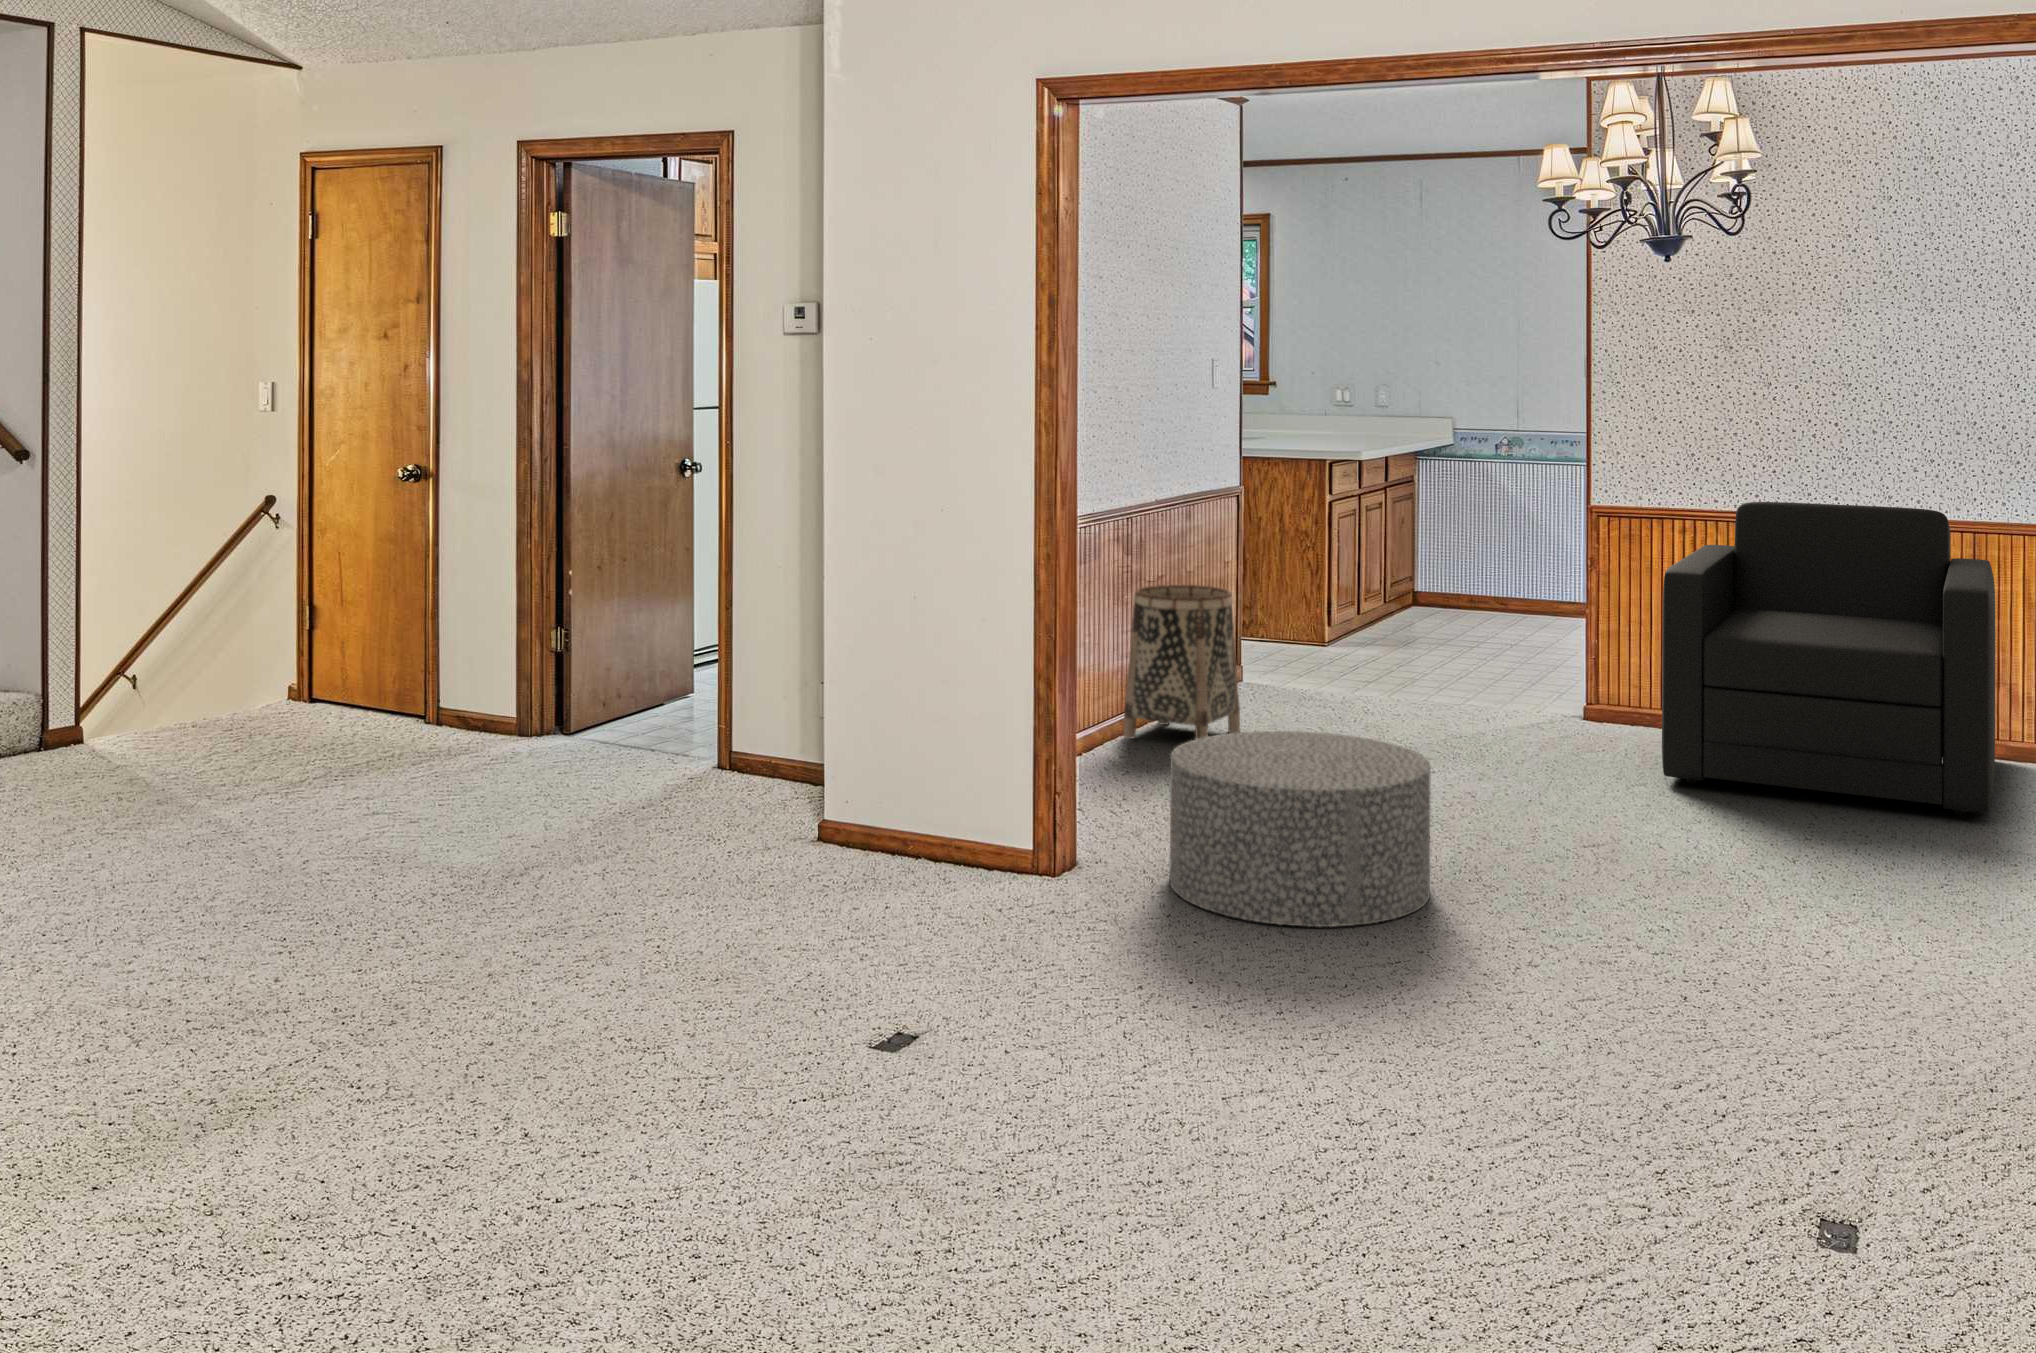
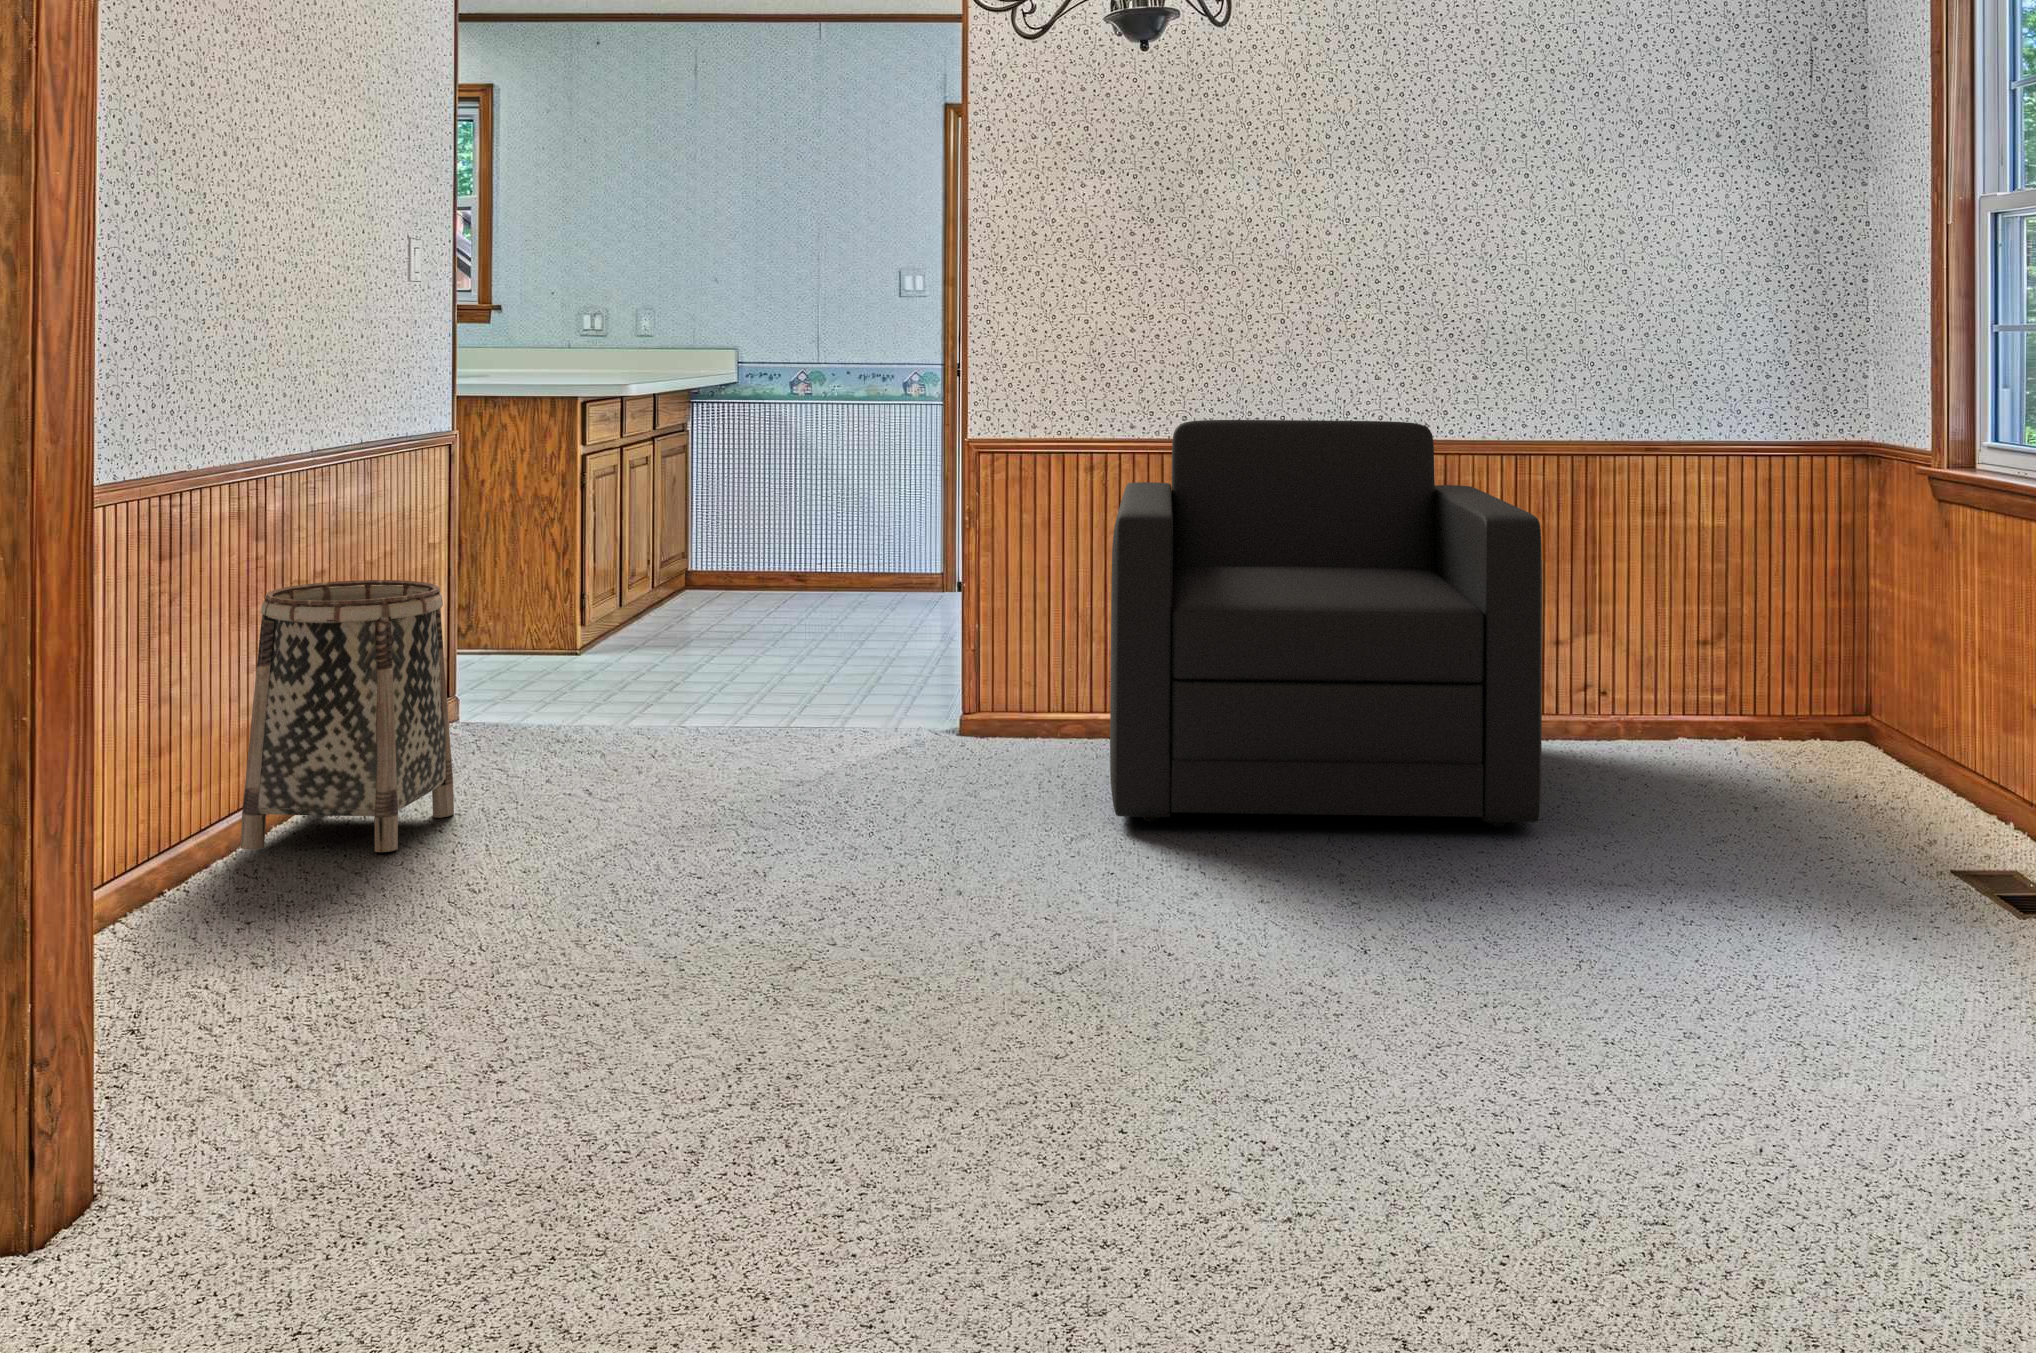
ottoman: present [1170,731,1431,927] -> none [314,828,842,1267]

